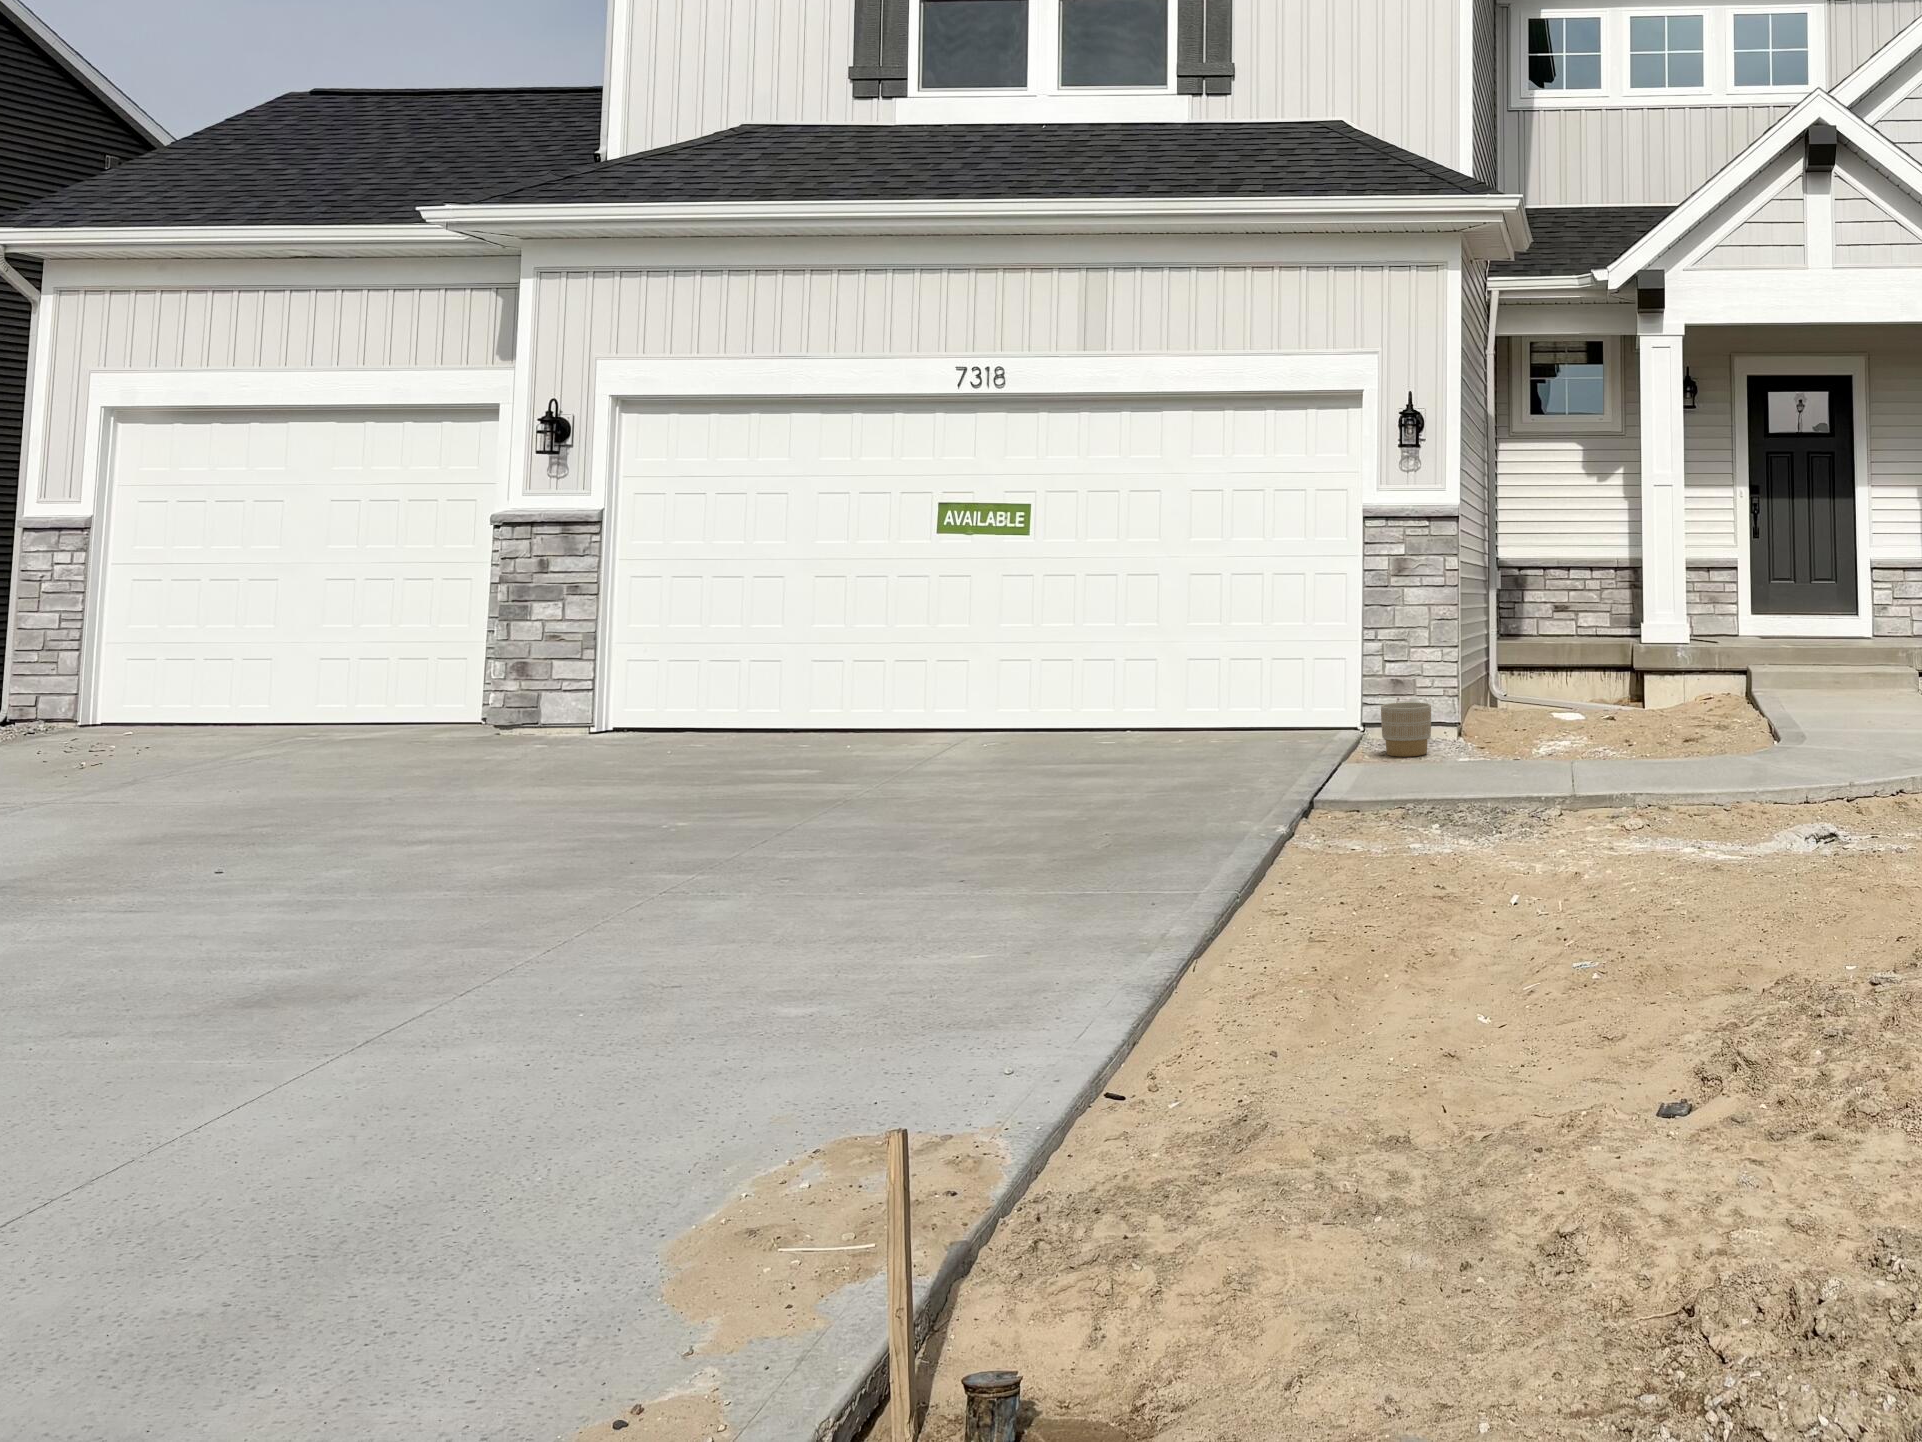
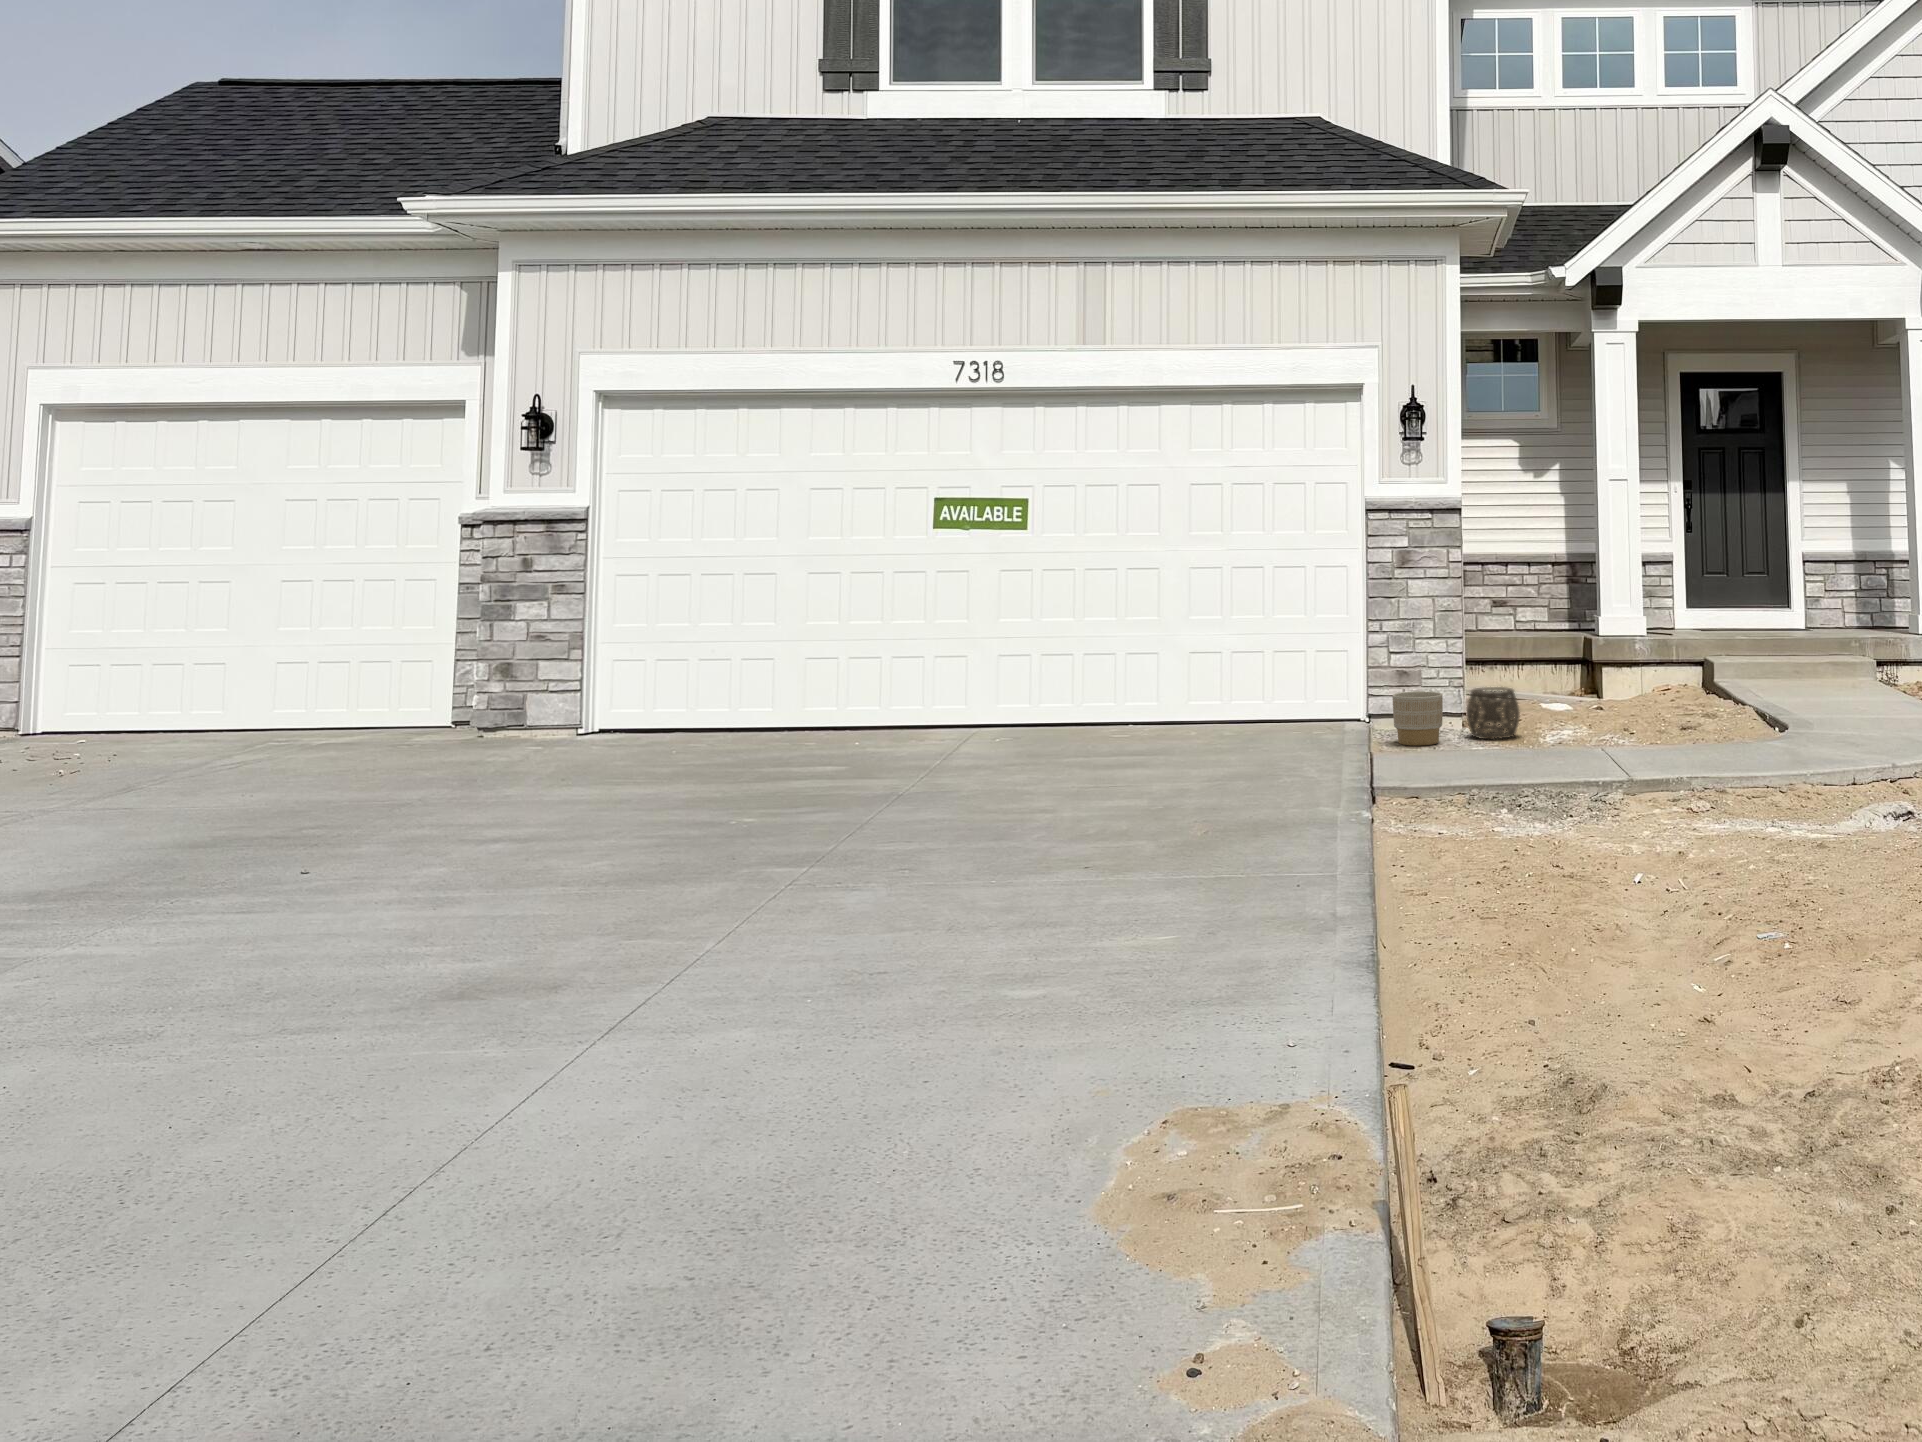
woven basket: none [1459,699,1514,751] -> present [1467,687,1520,739]

